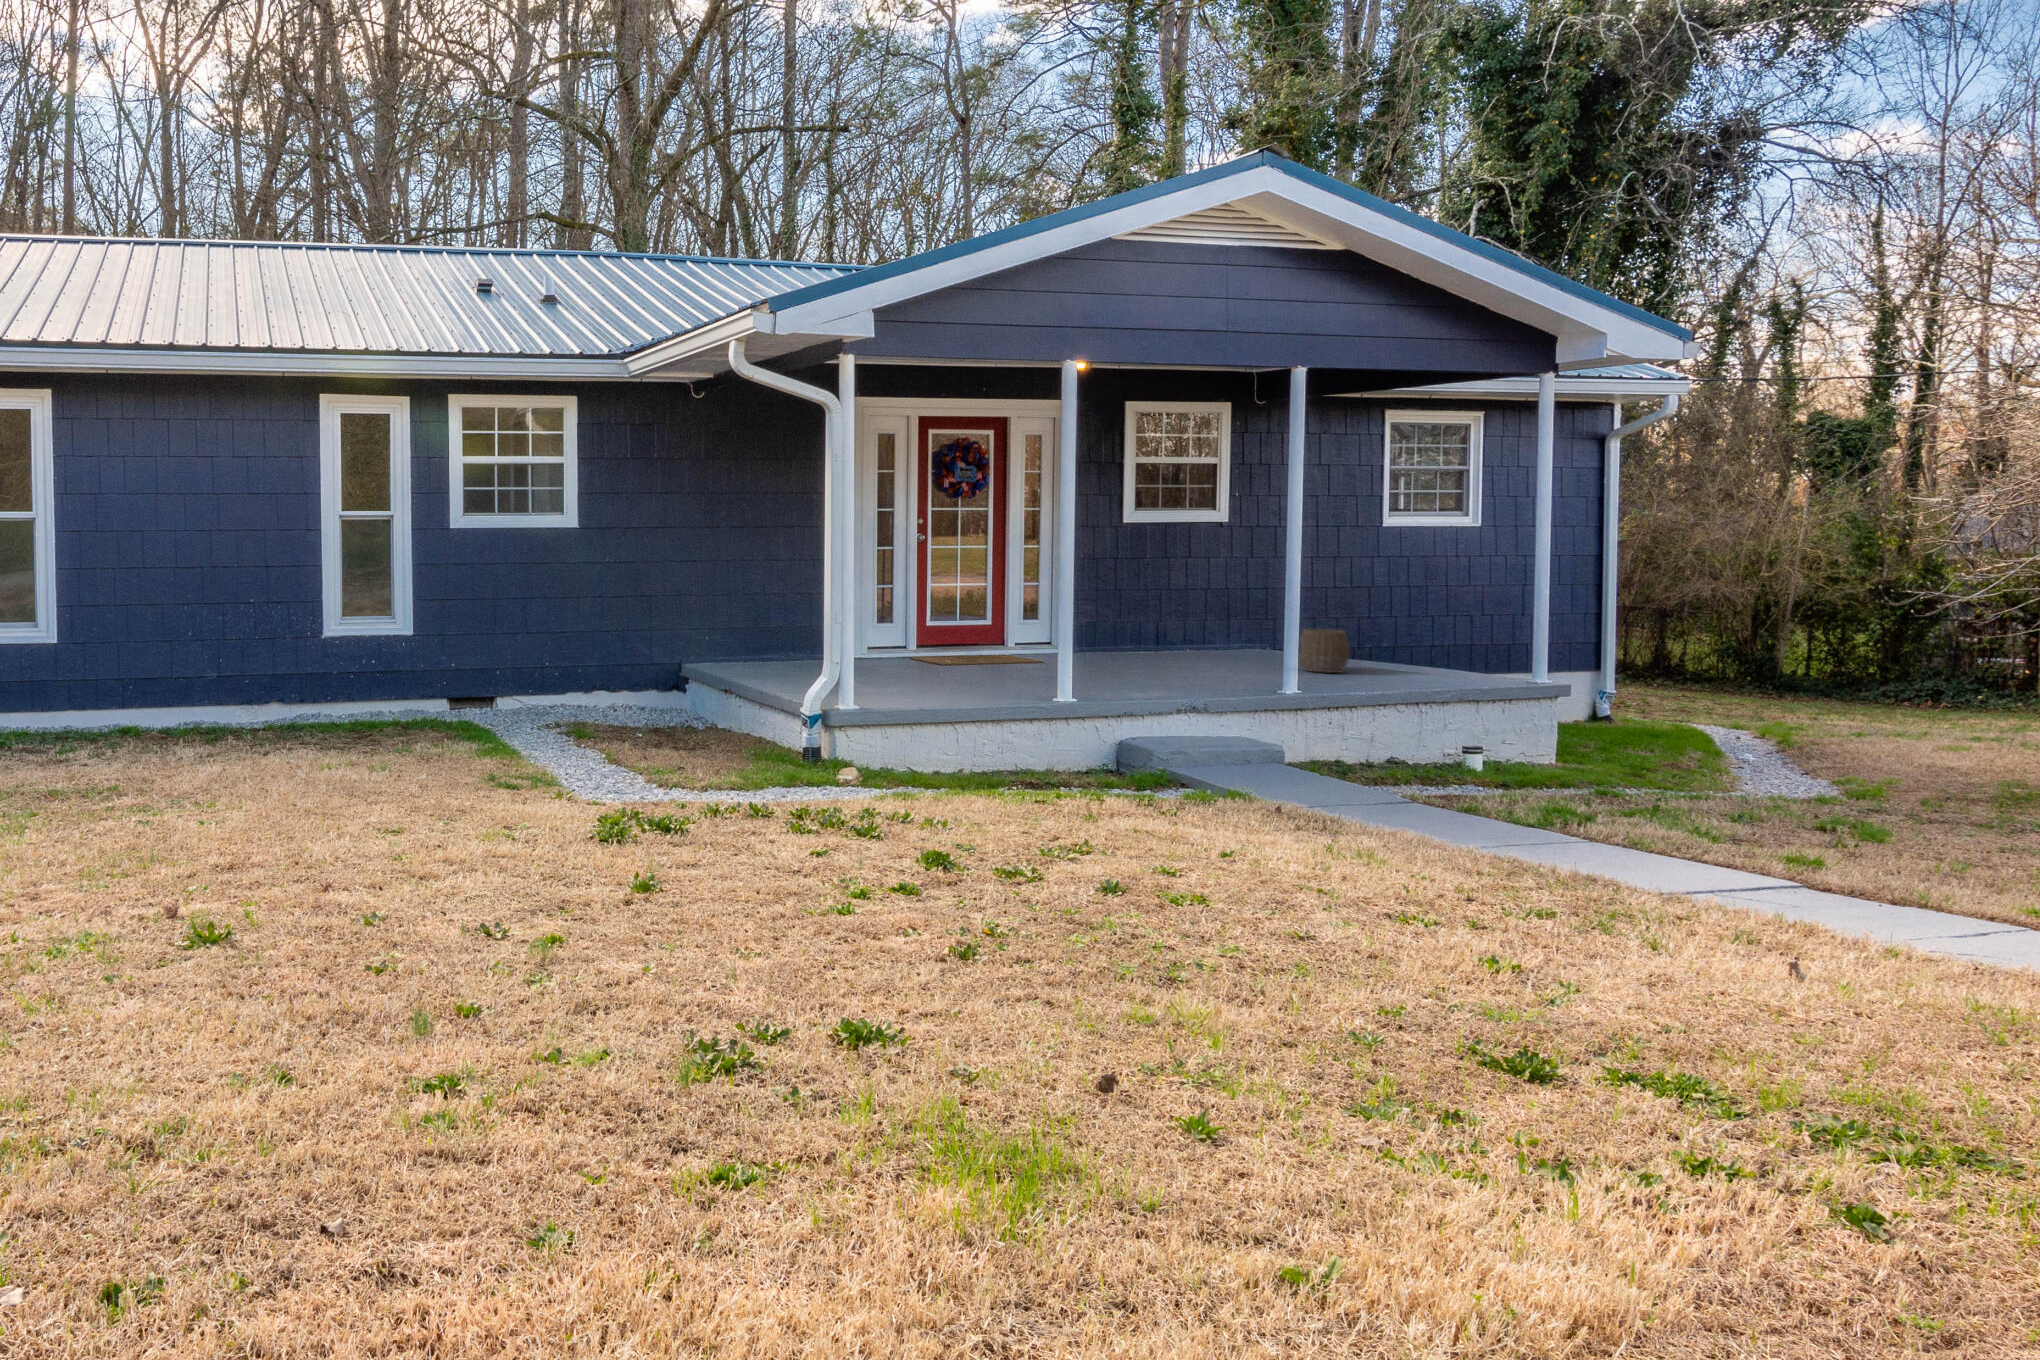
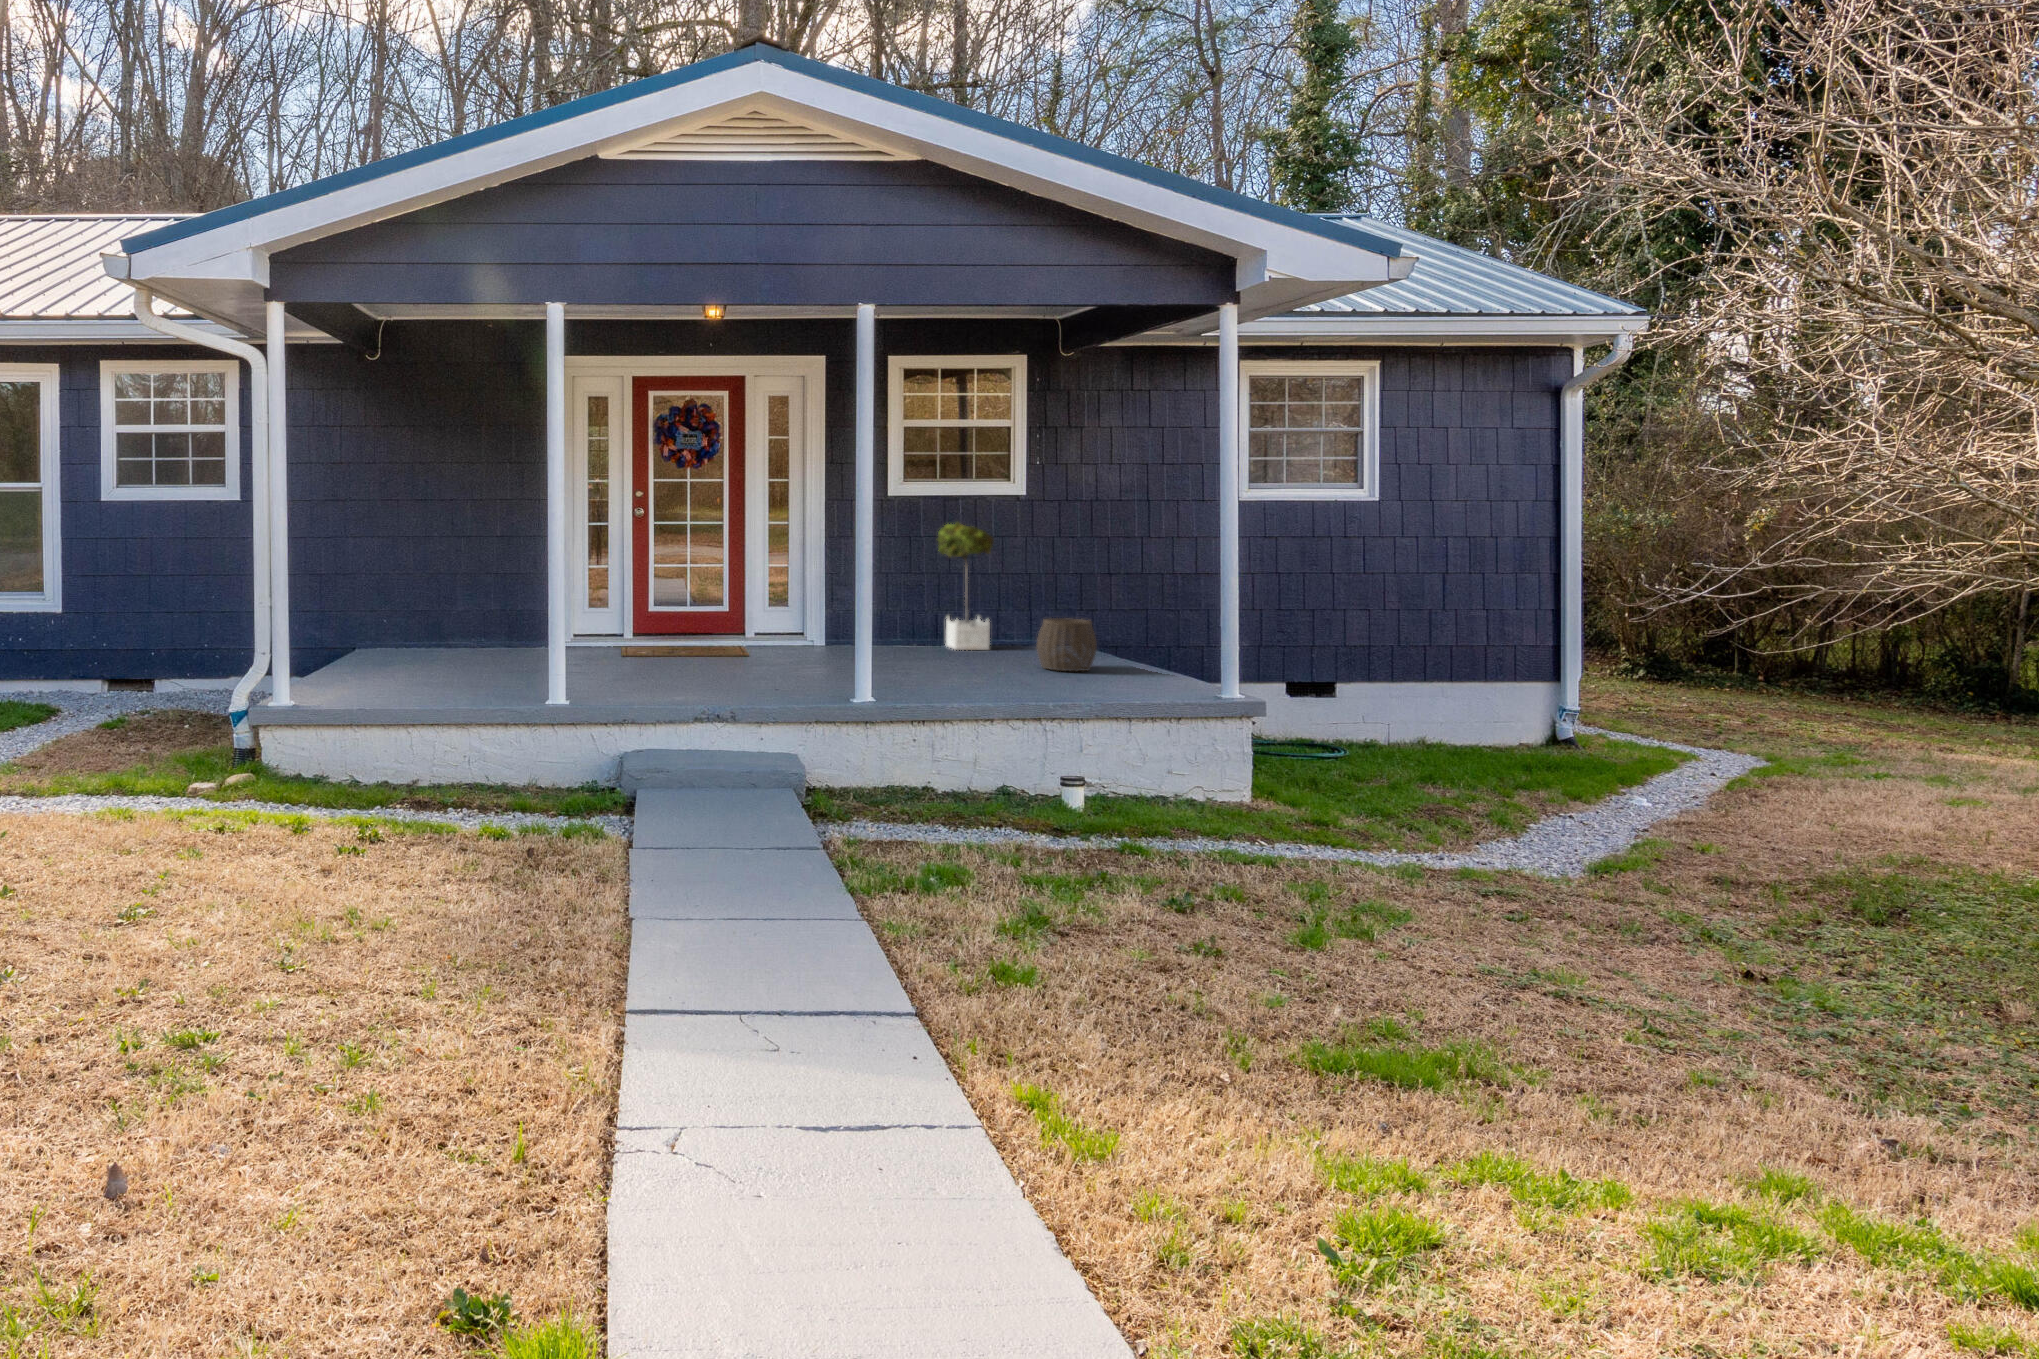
potted tree: none [1169,546,1222,655] -> present [937,522,994,650]

